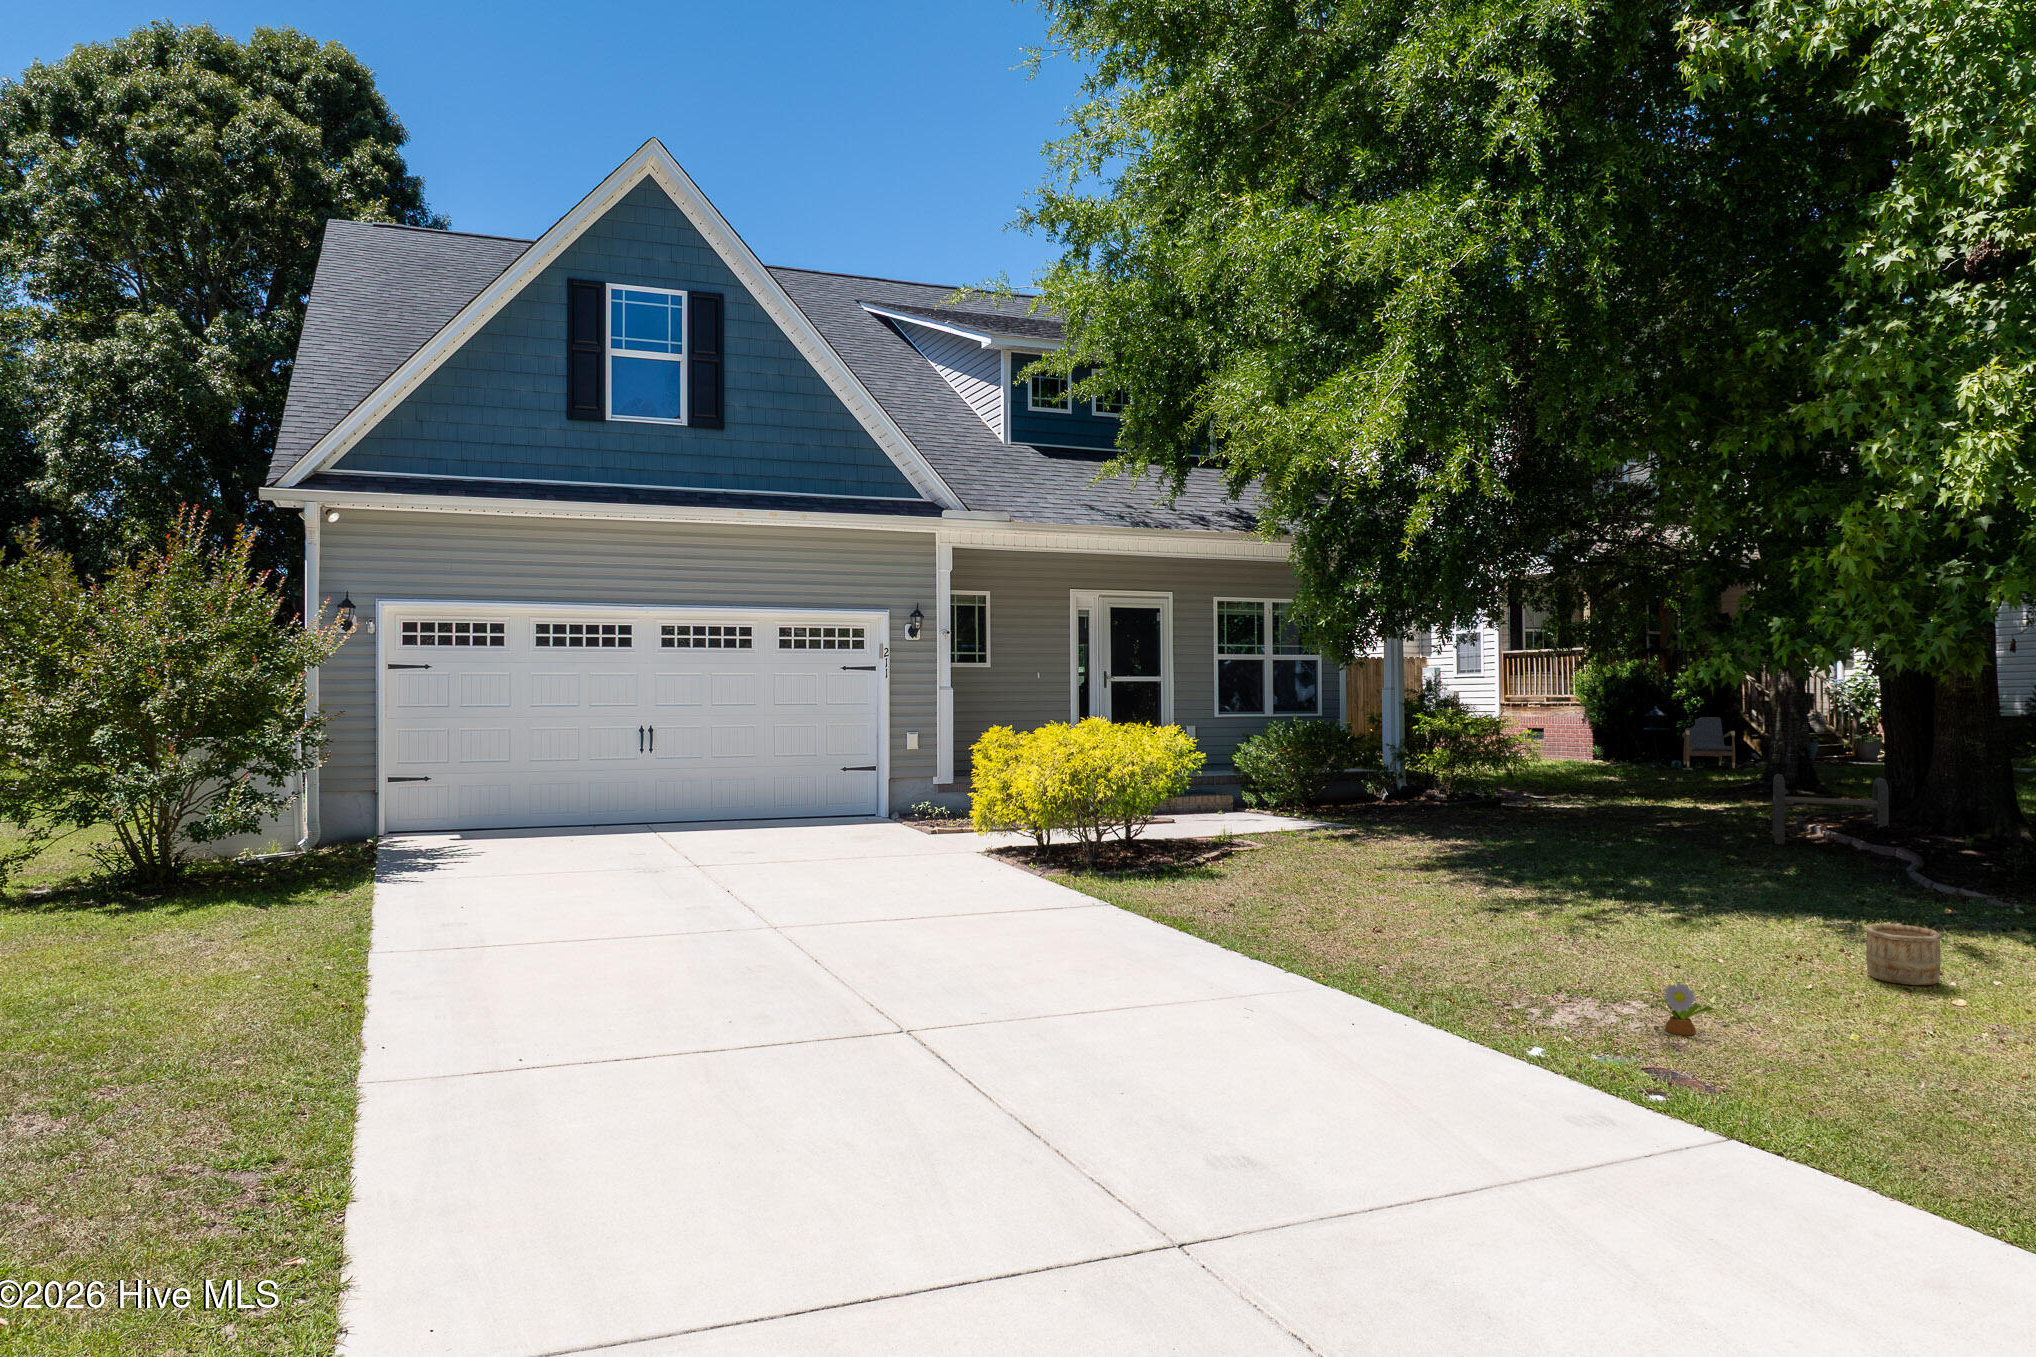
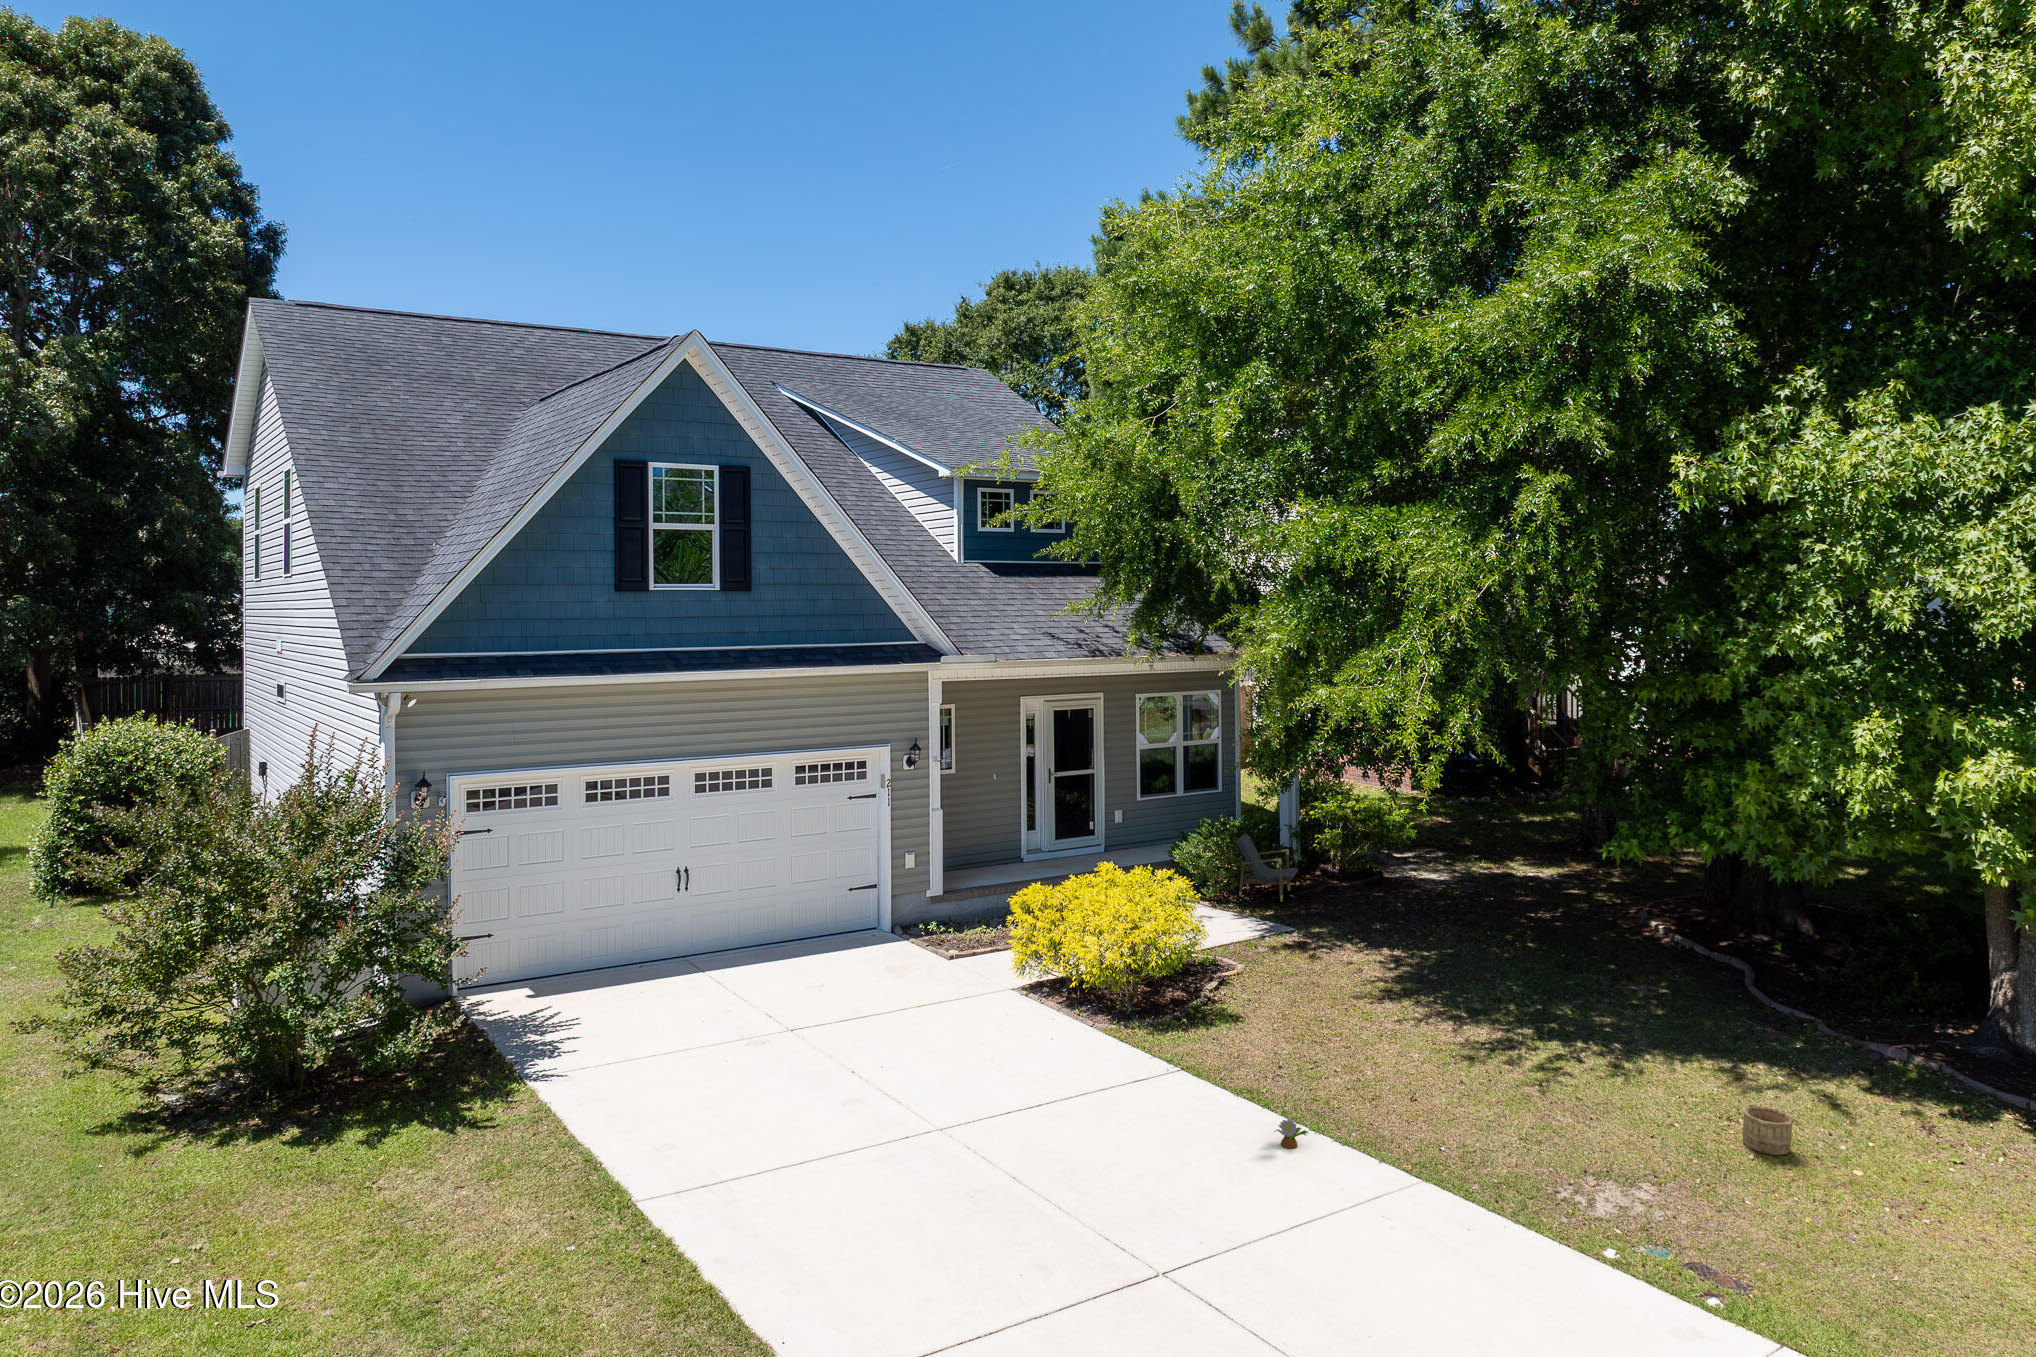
lounge chair: present [1683,717,1735,768] -> present [1237,834,1298,902]
bench: present [1773,774,1889,845] -> none [1600,888,1688,953]
decorative plant: present [1651,982,1715,1035] -> present [1274,1119,1308,1149]

